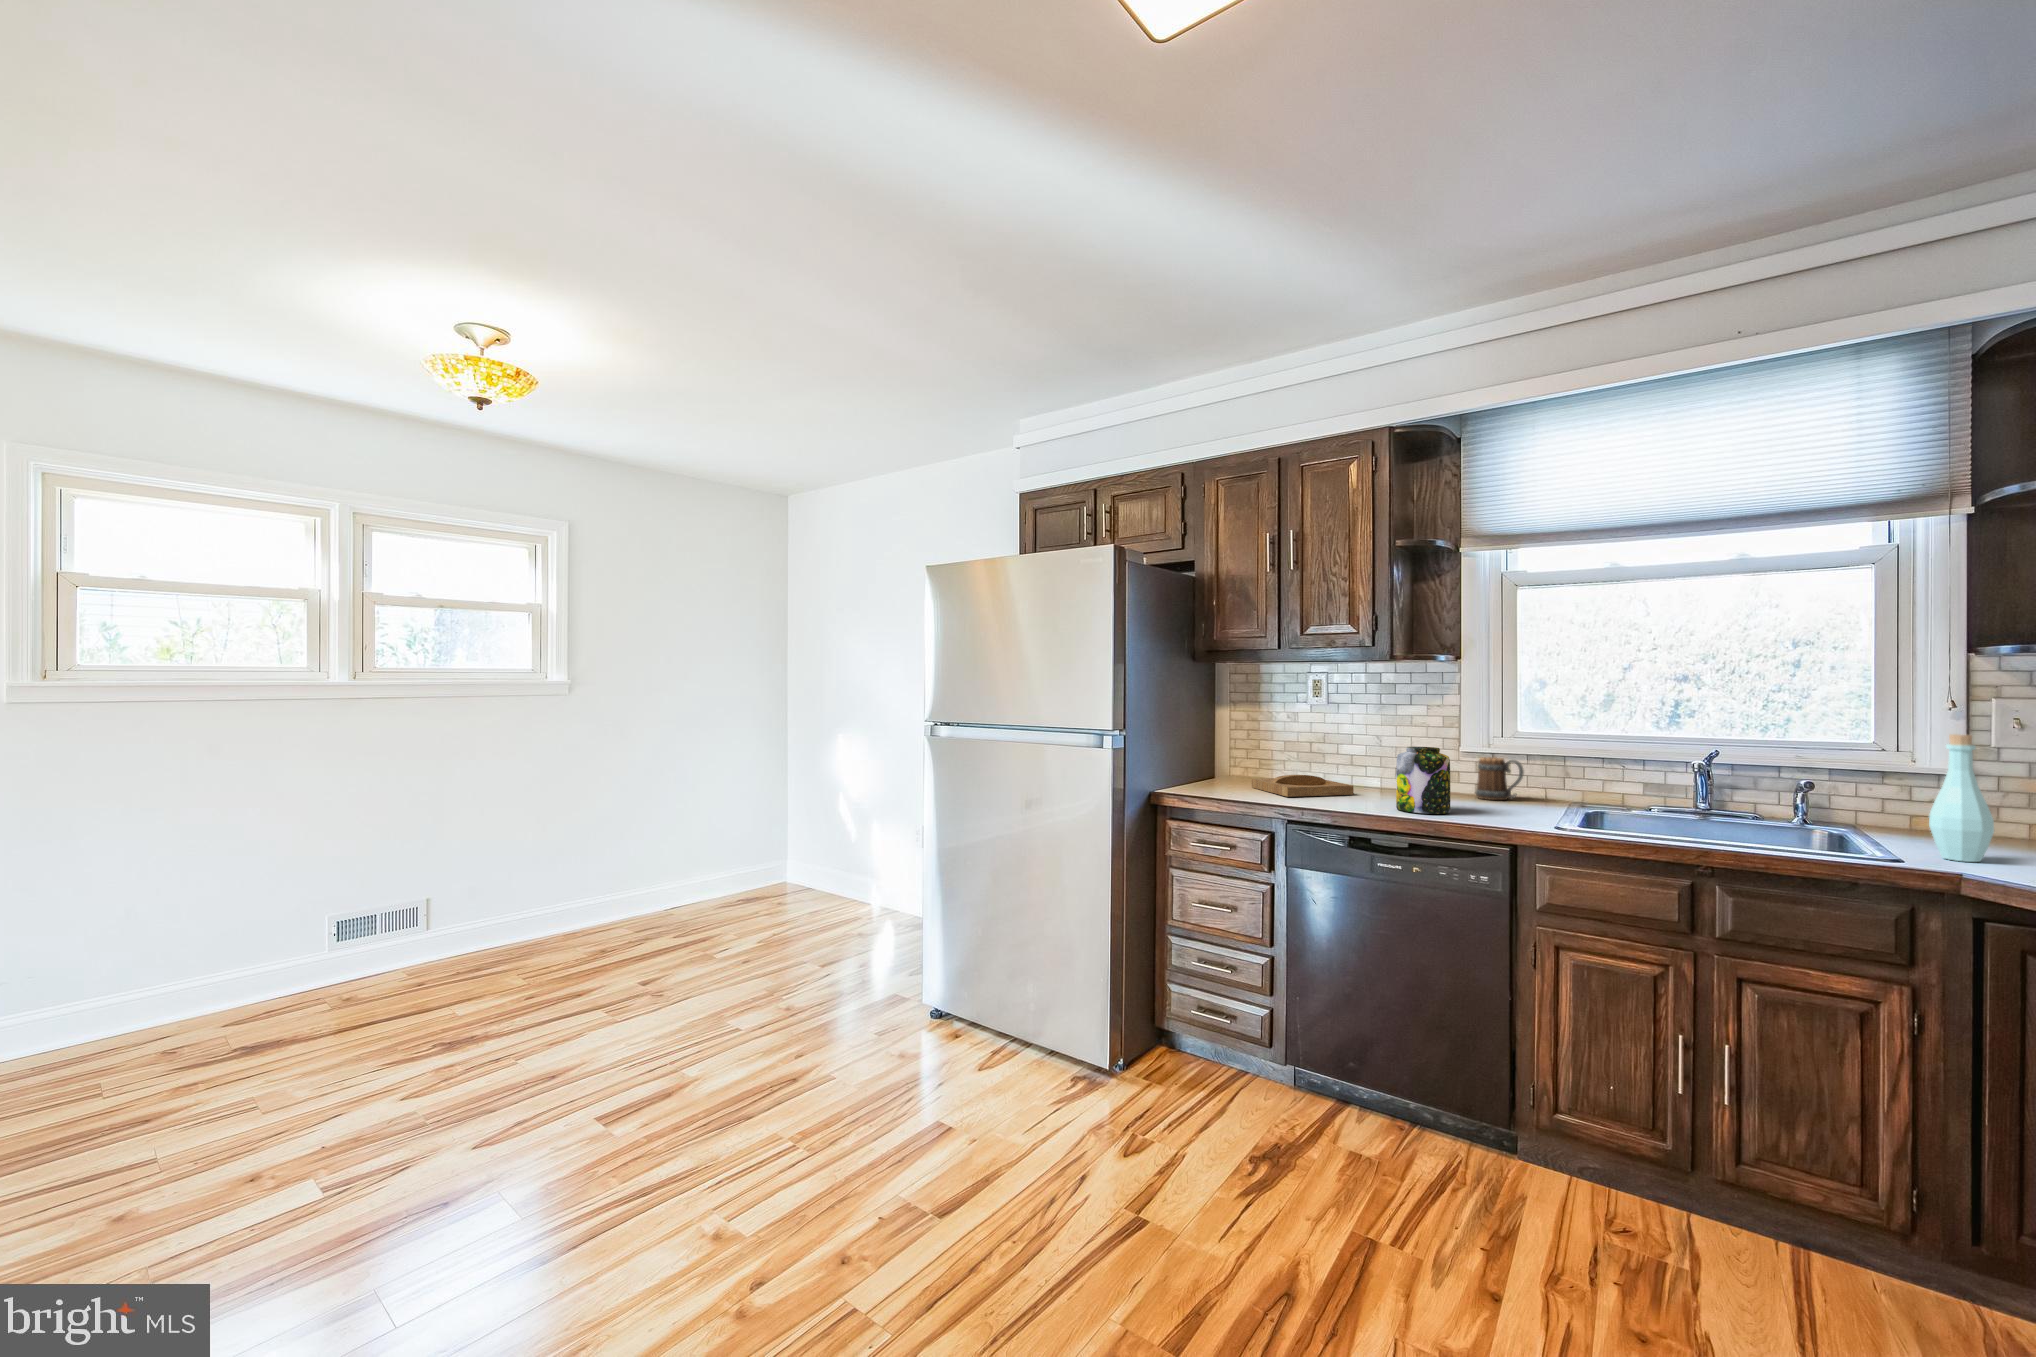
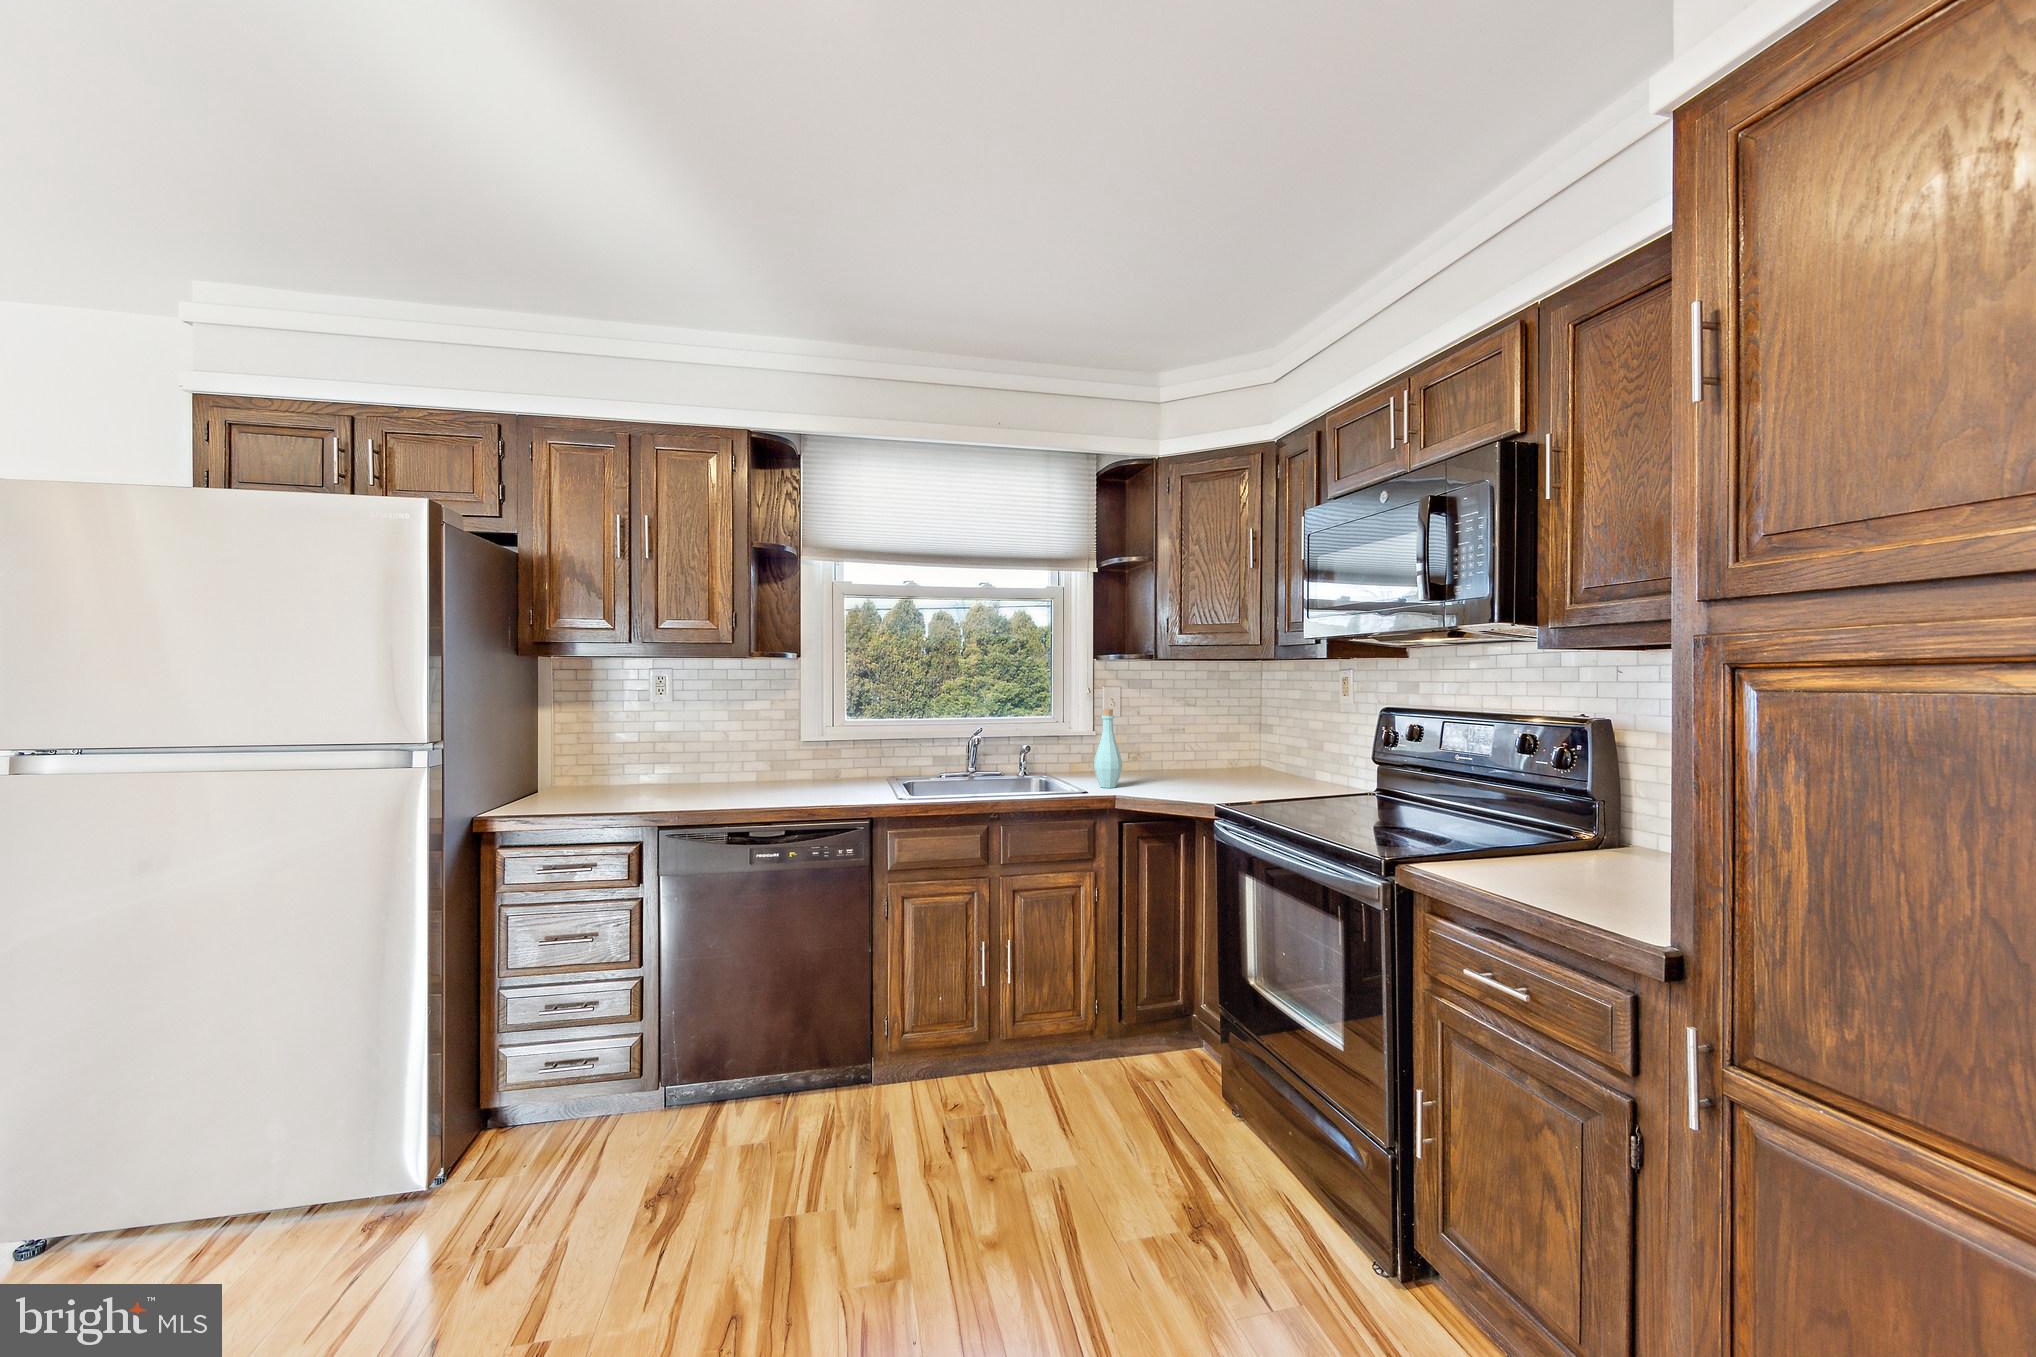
jar: present [1396,747,1450,814] -> none [763,738,811,801]
mug: present [1476,757,1524,800] -> none [814,744,852,781]
tray: present [1252,775,1353,797] -> none [597,776,711,801]

